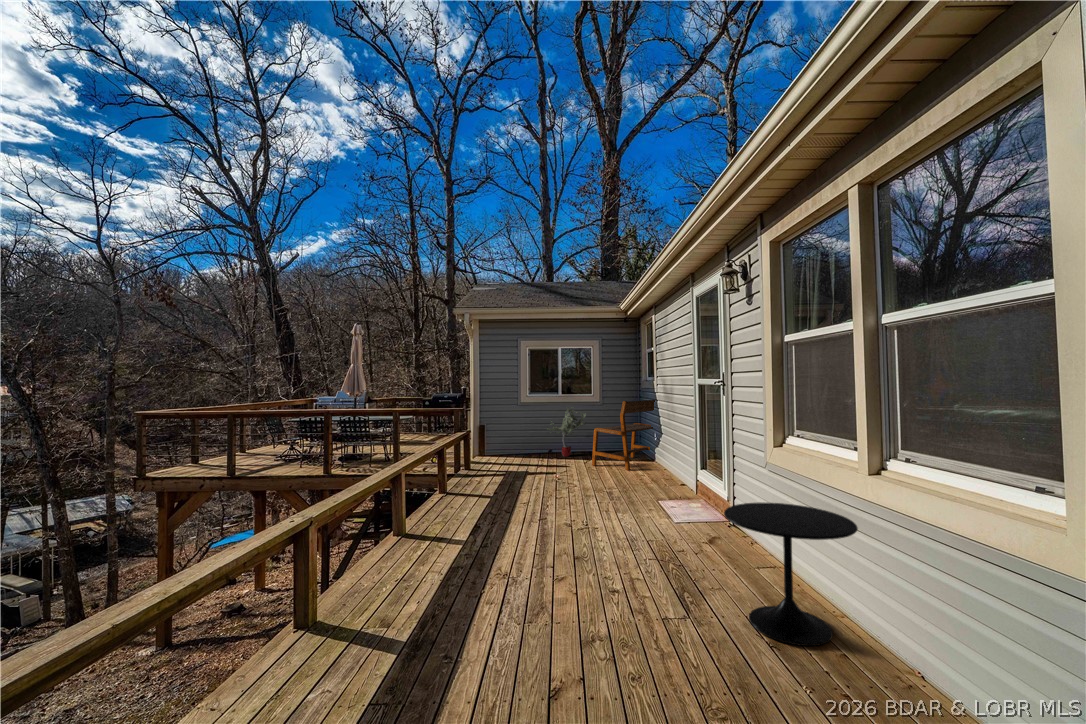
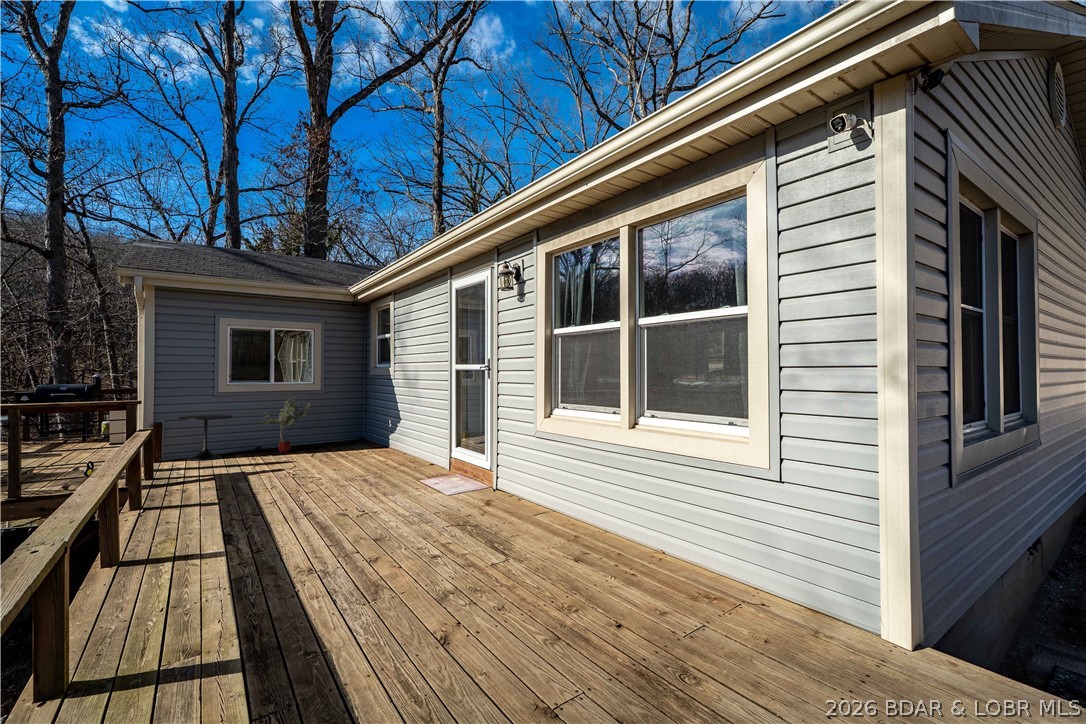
bench: present [592,400,655,470] -> none [323,387,398,460]
side table: present [724,502,858,646] -> present [178,415,233,461]

